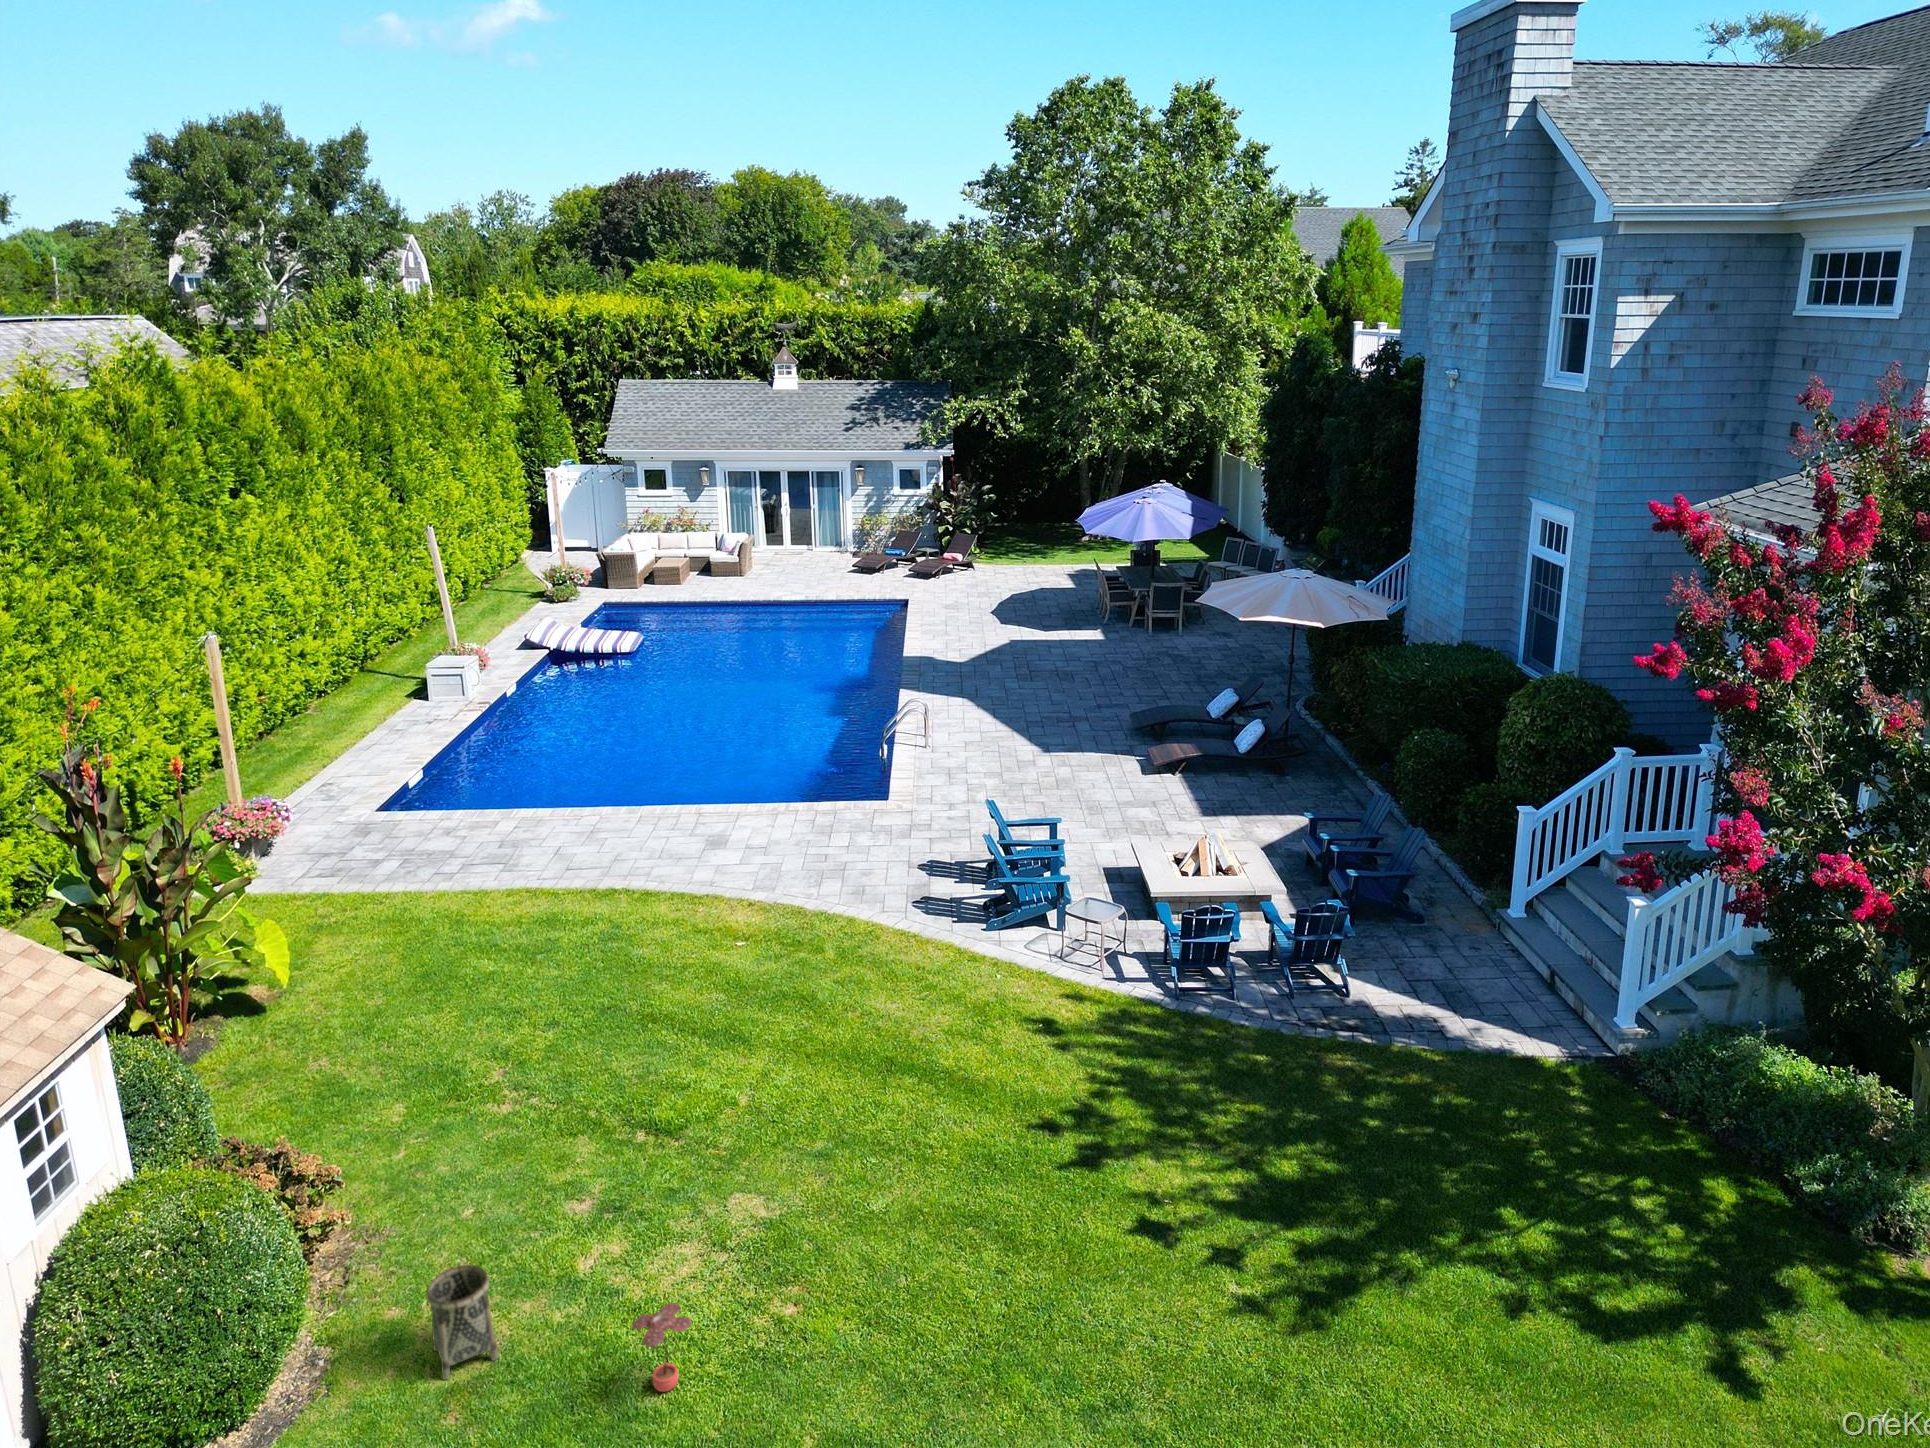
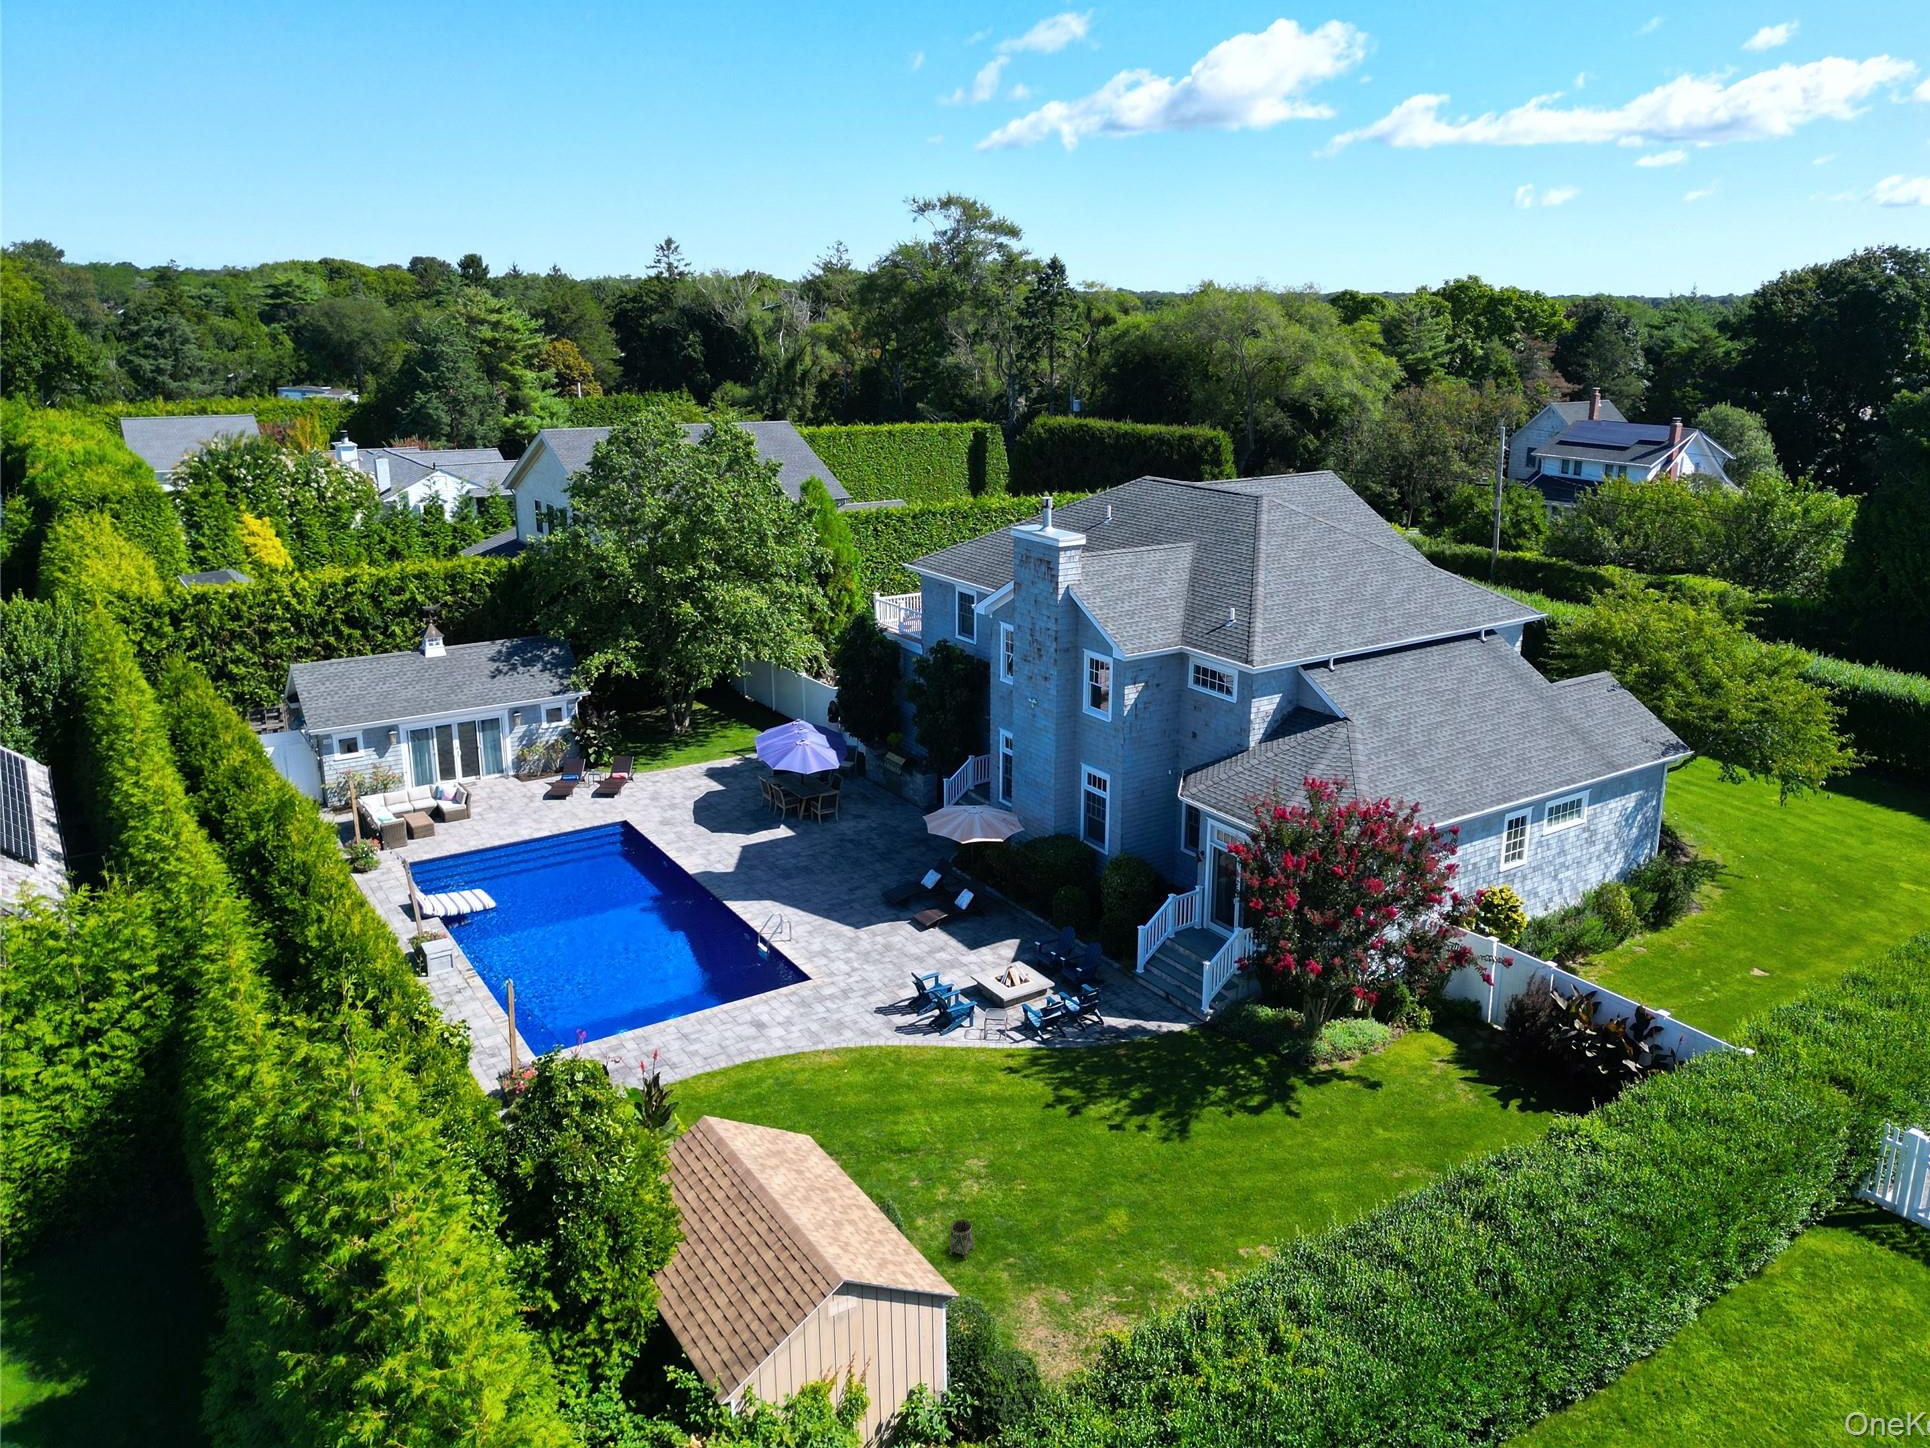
potted plant: present [632,1303,692,1392] -> none [1023,1204,1042,1234]

